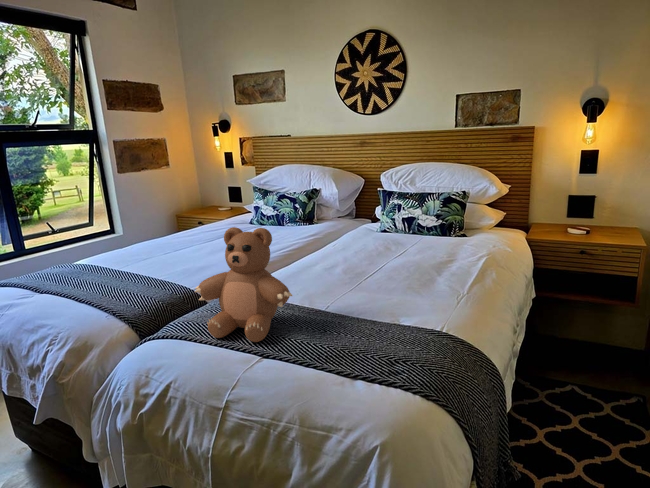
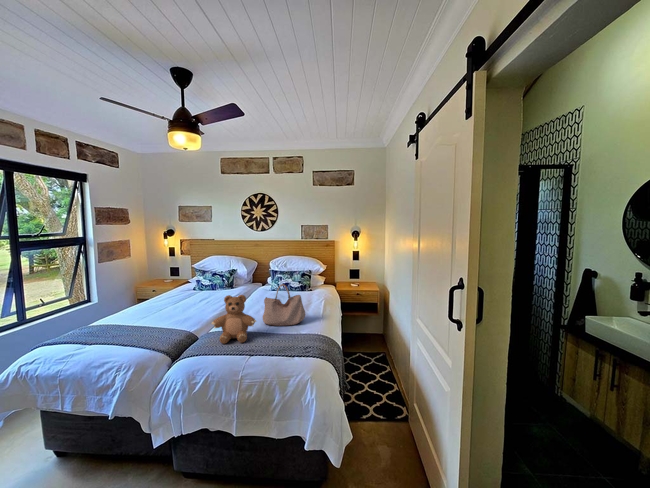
handbag: none [327,210,429,313] -> present [263,284,306,326]

